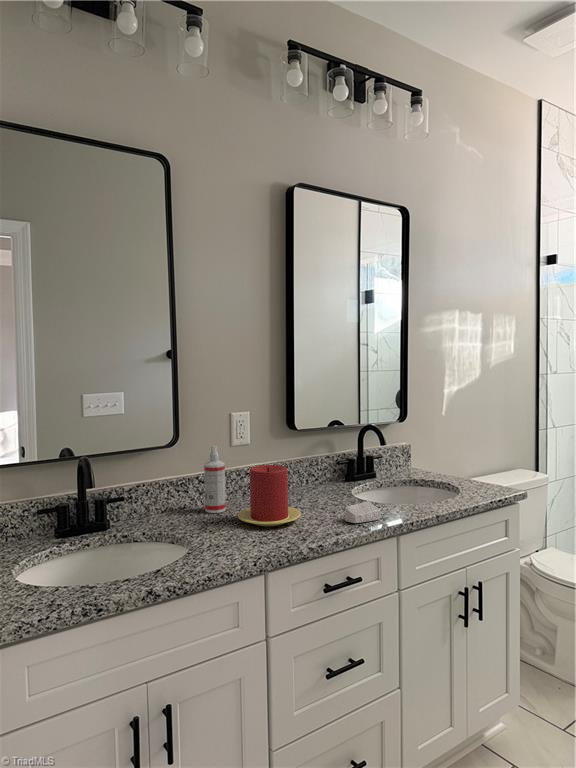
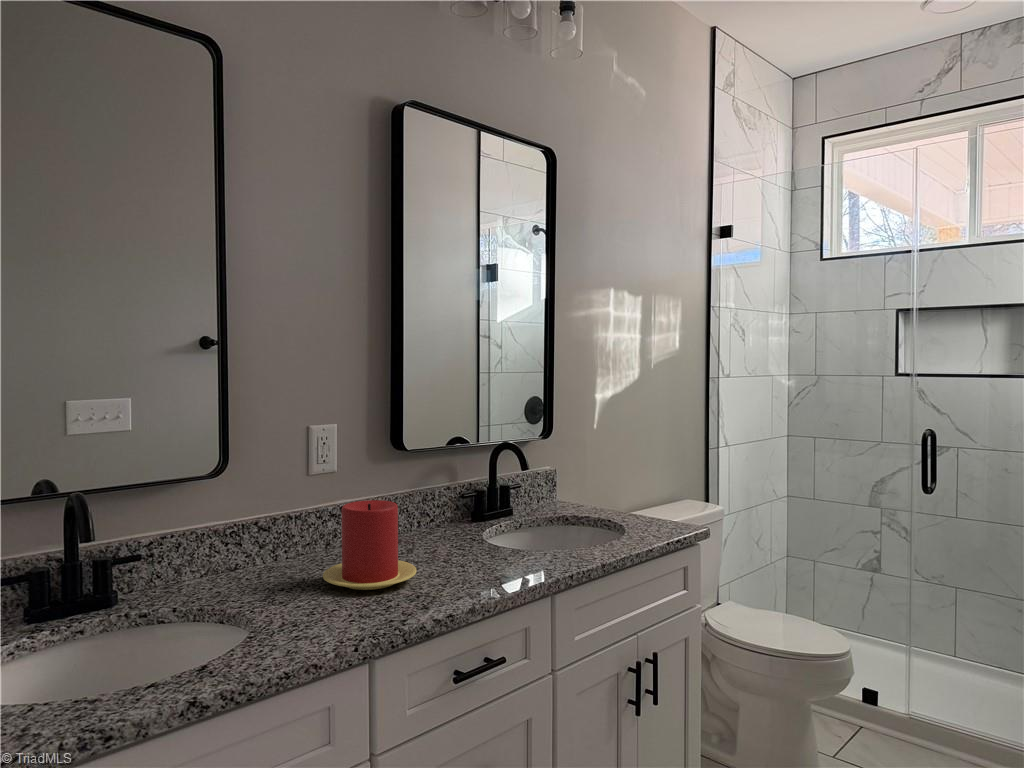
spray bottle: present [204,446,226,513] -> none [270,473,302,574]
soap bar: present [345,501,381,523] -> none [479,548,529,580]

